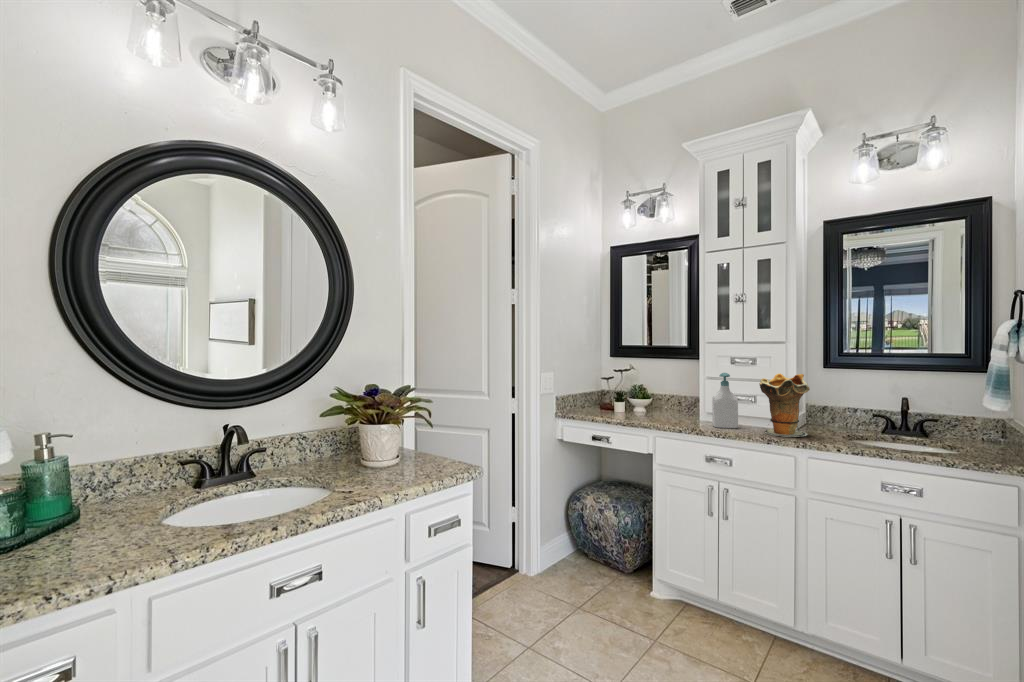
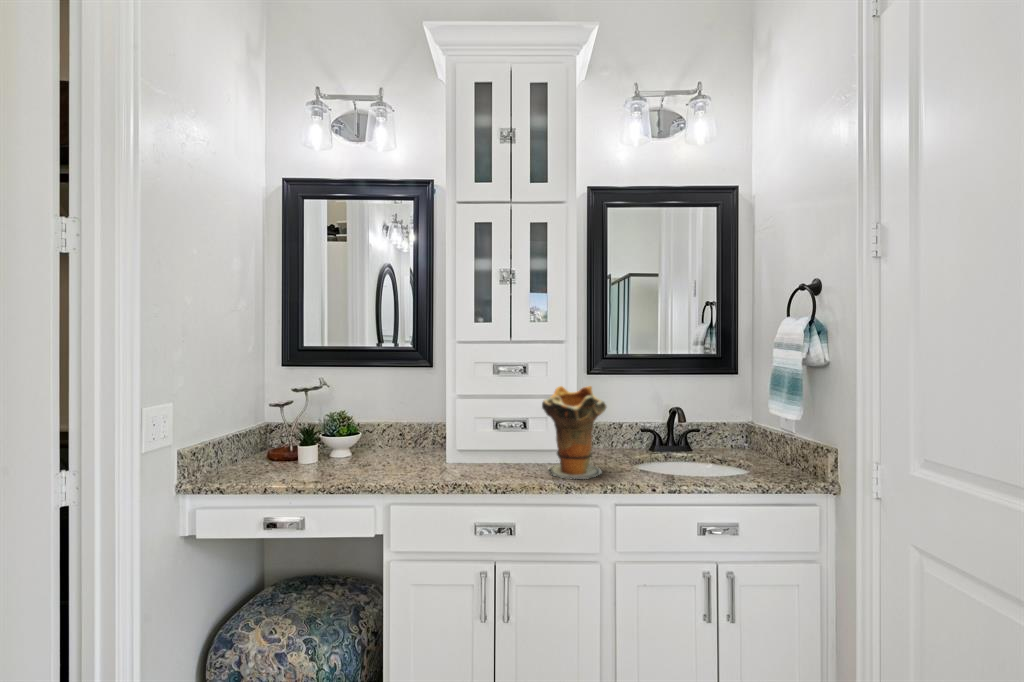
soap bottle: present [712,373,738,428] -> none [473,388,511,475]

